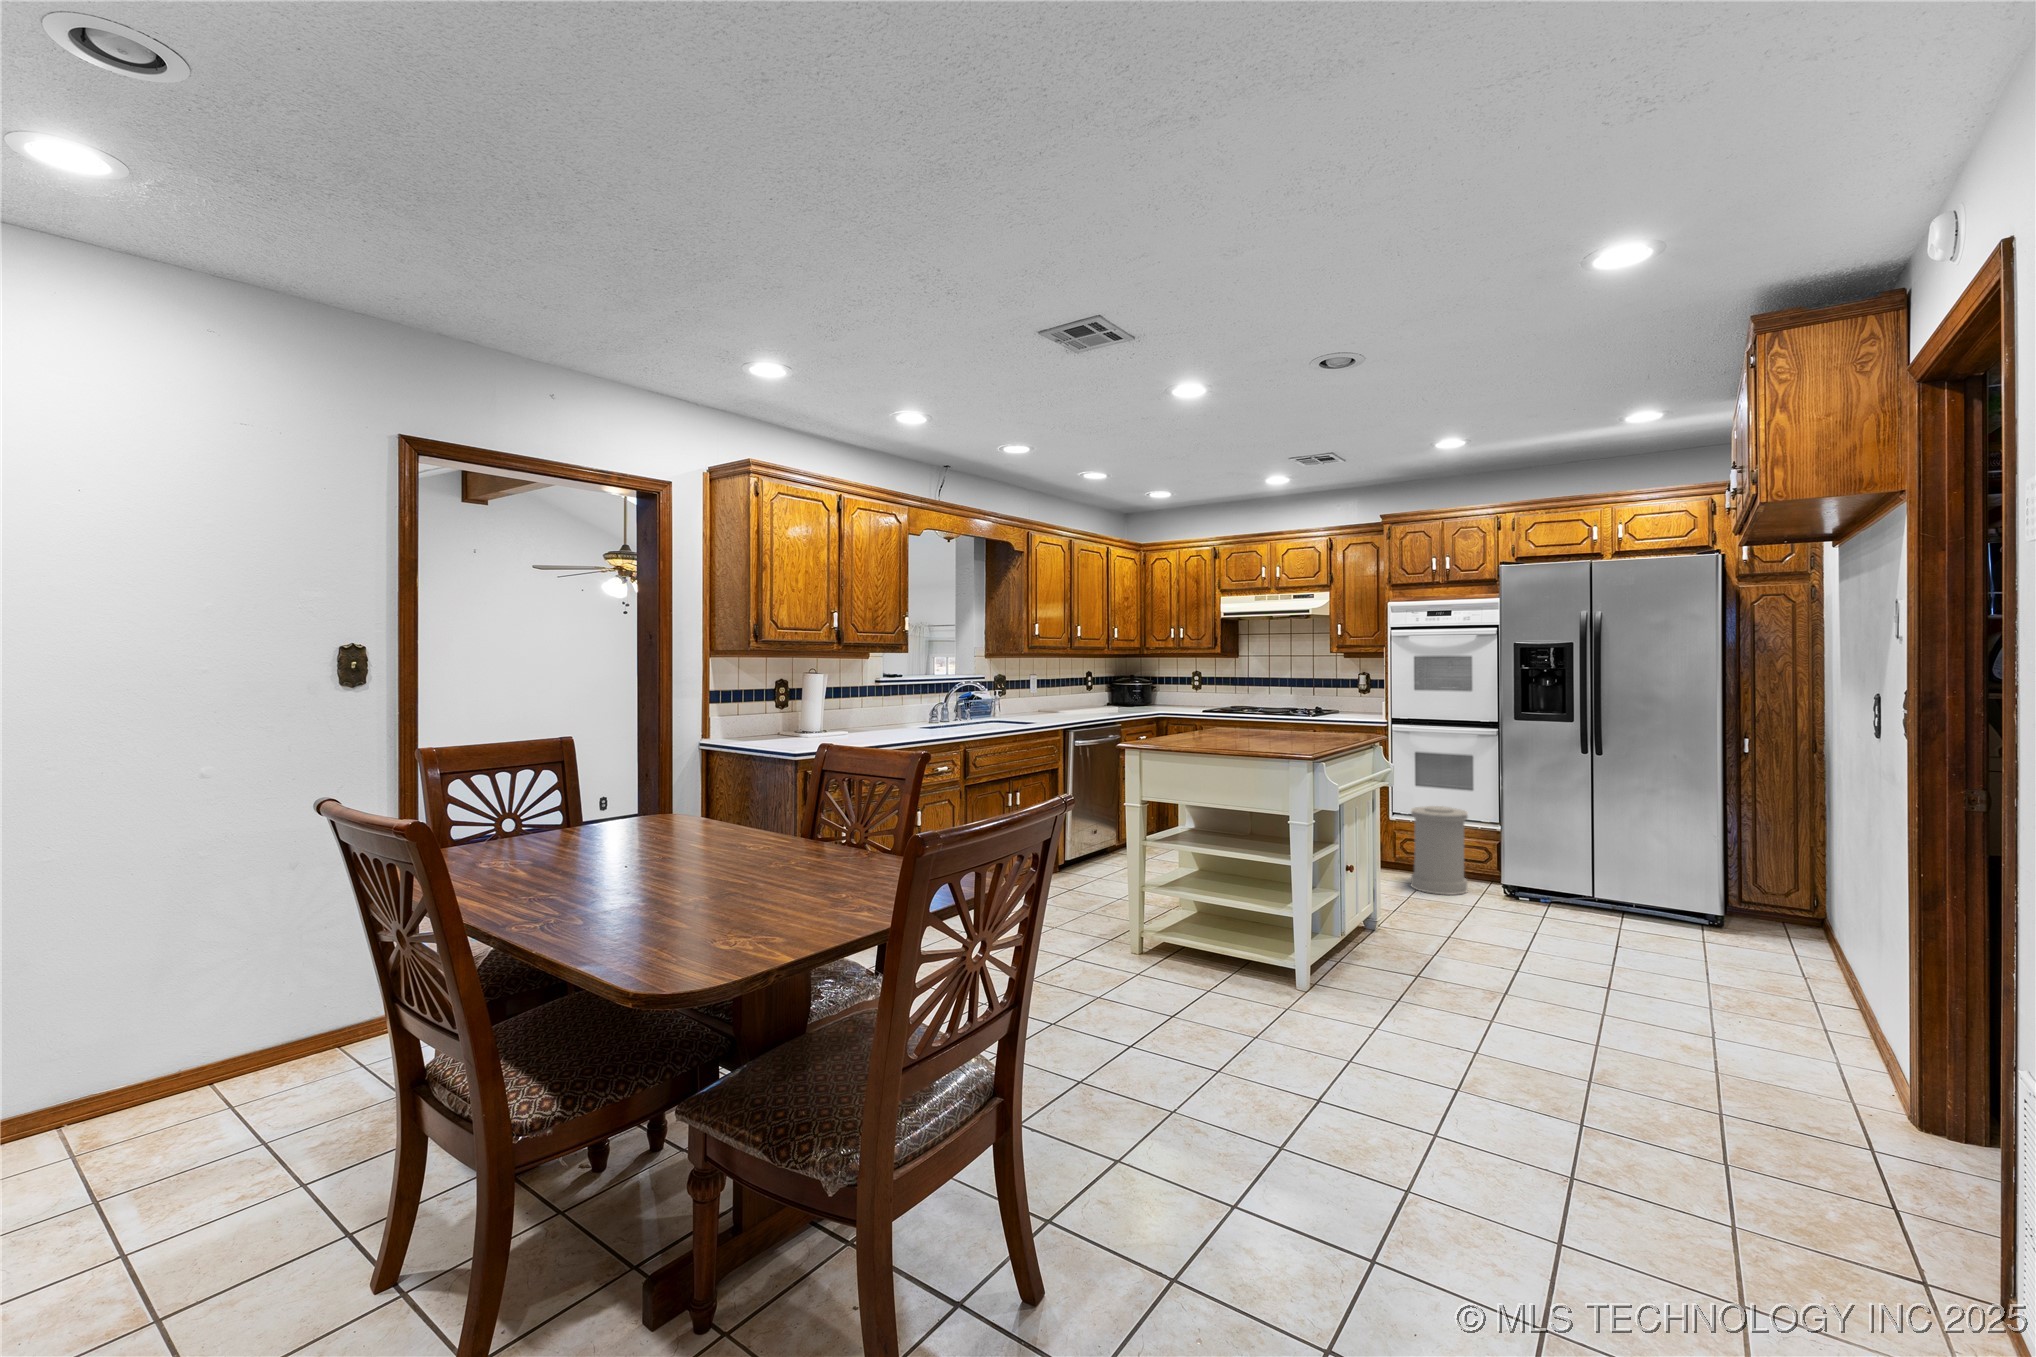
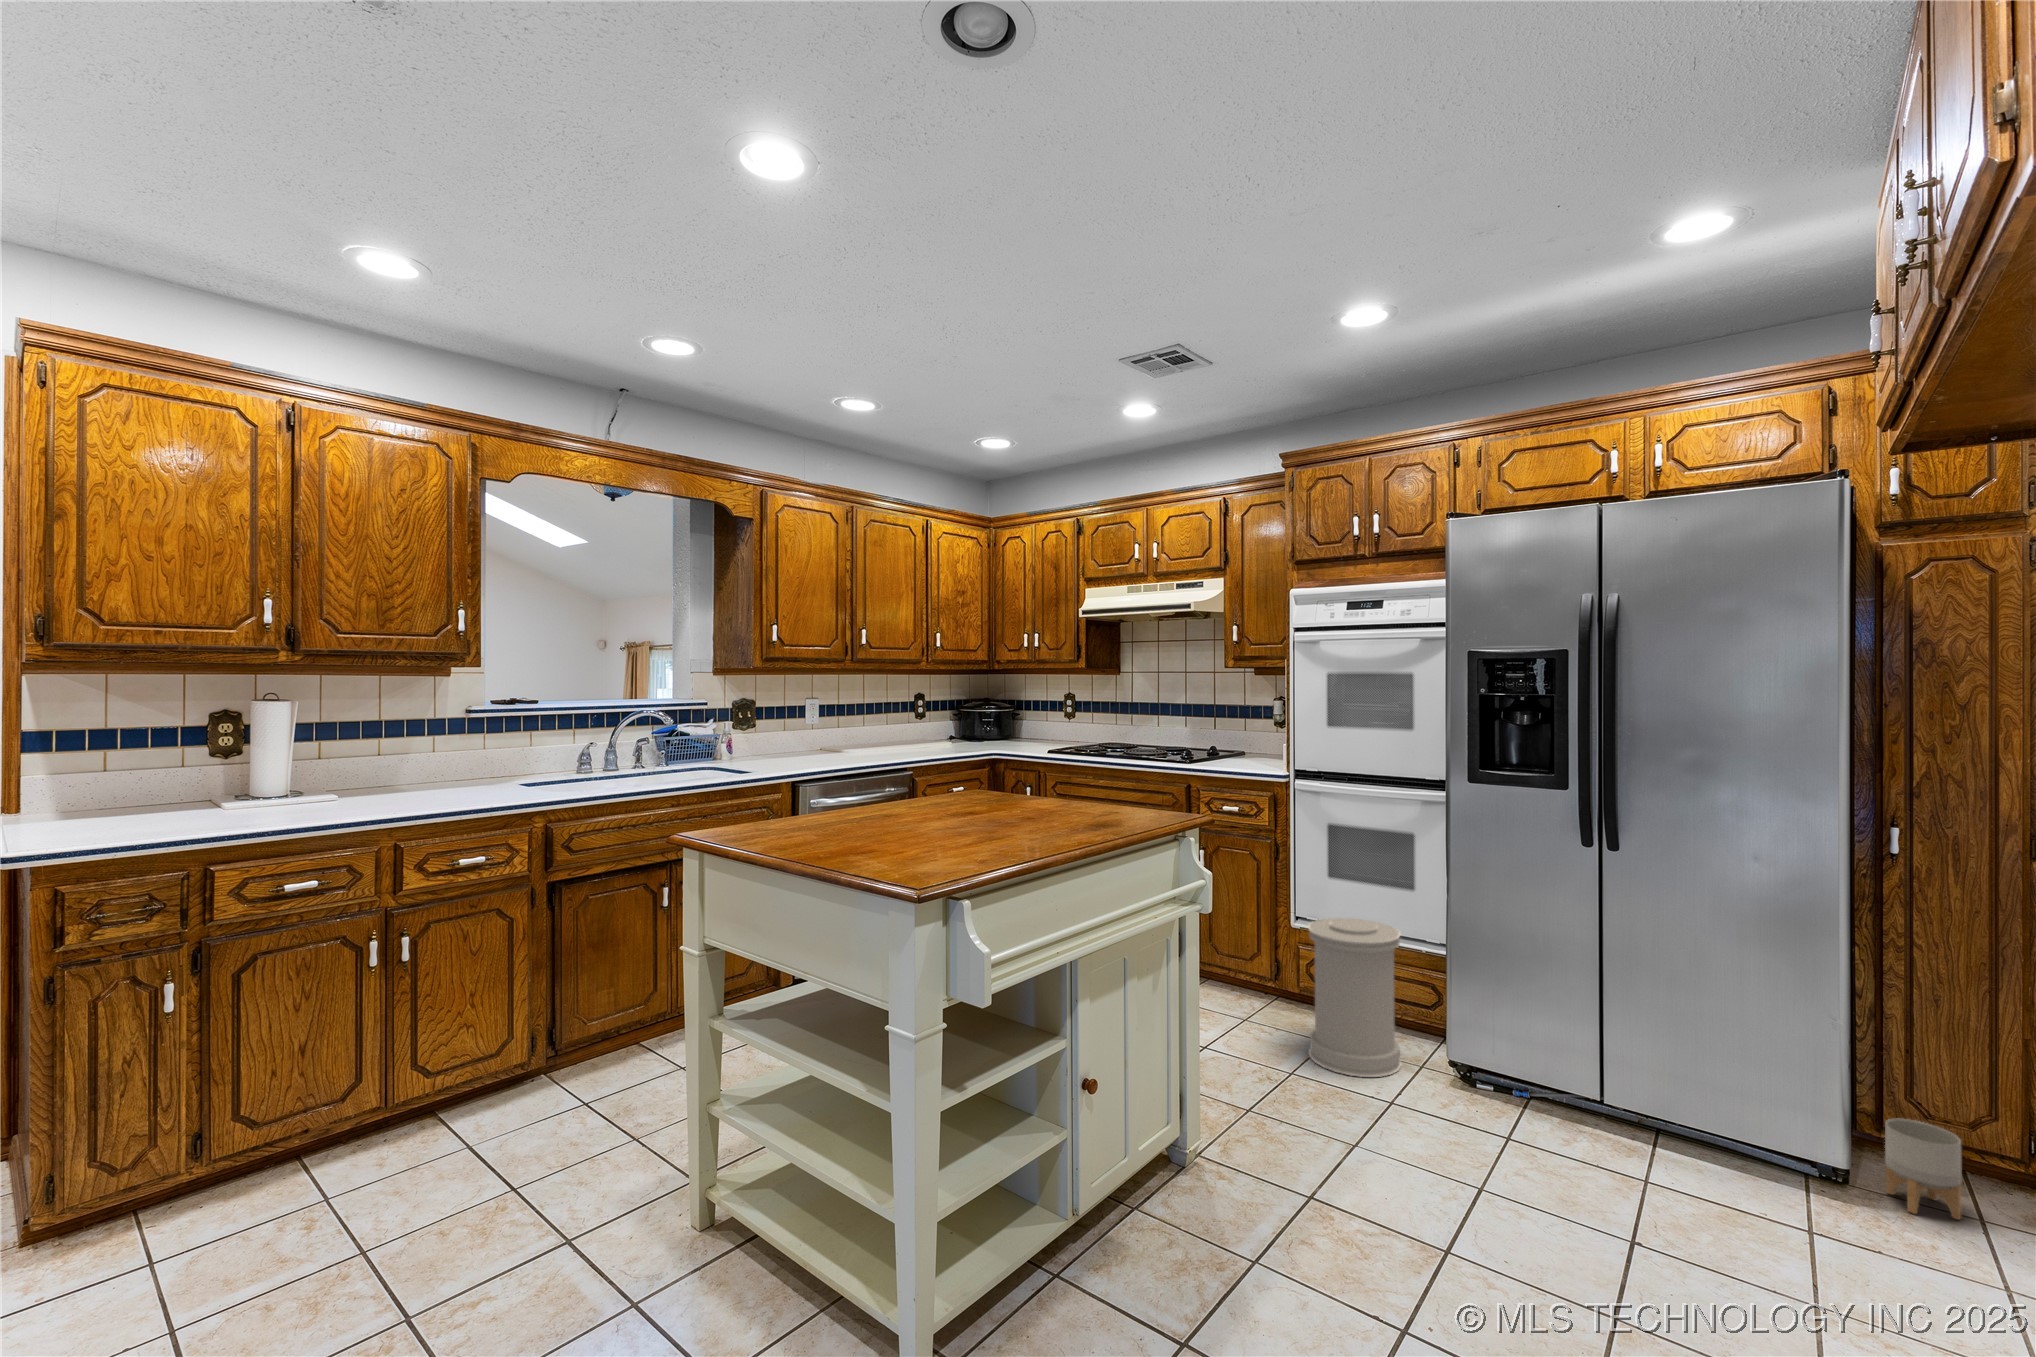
planter: none [1736,889,1772,934] -> present [1885,1118,1961,1220]

